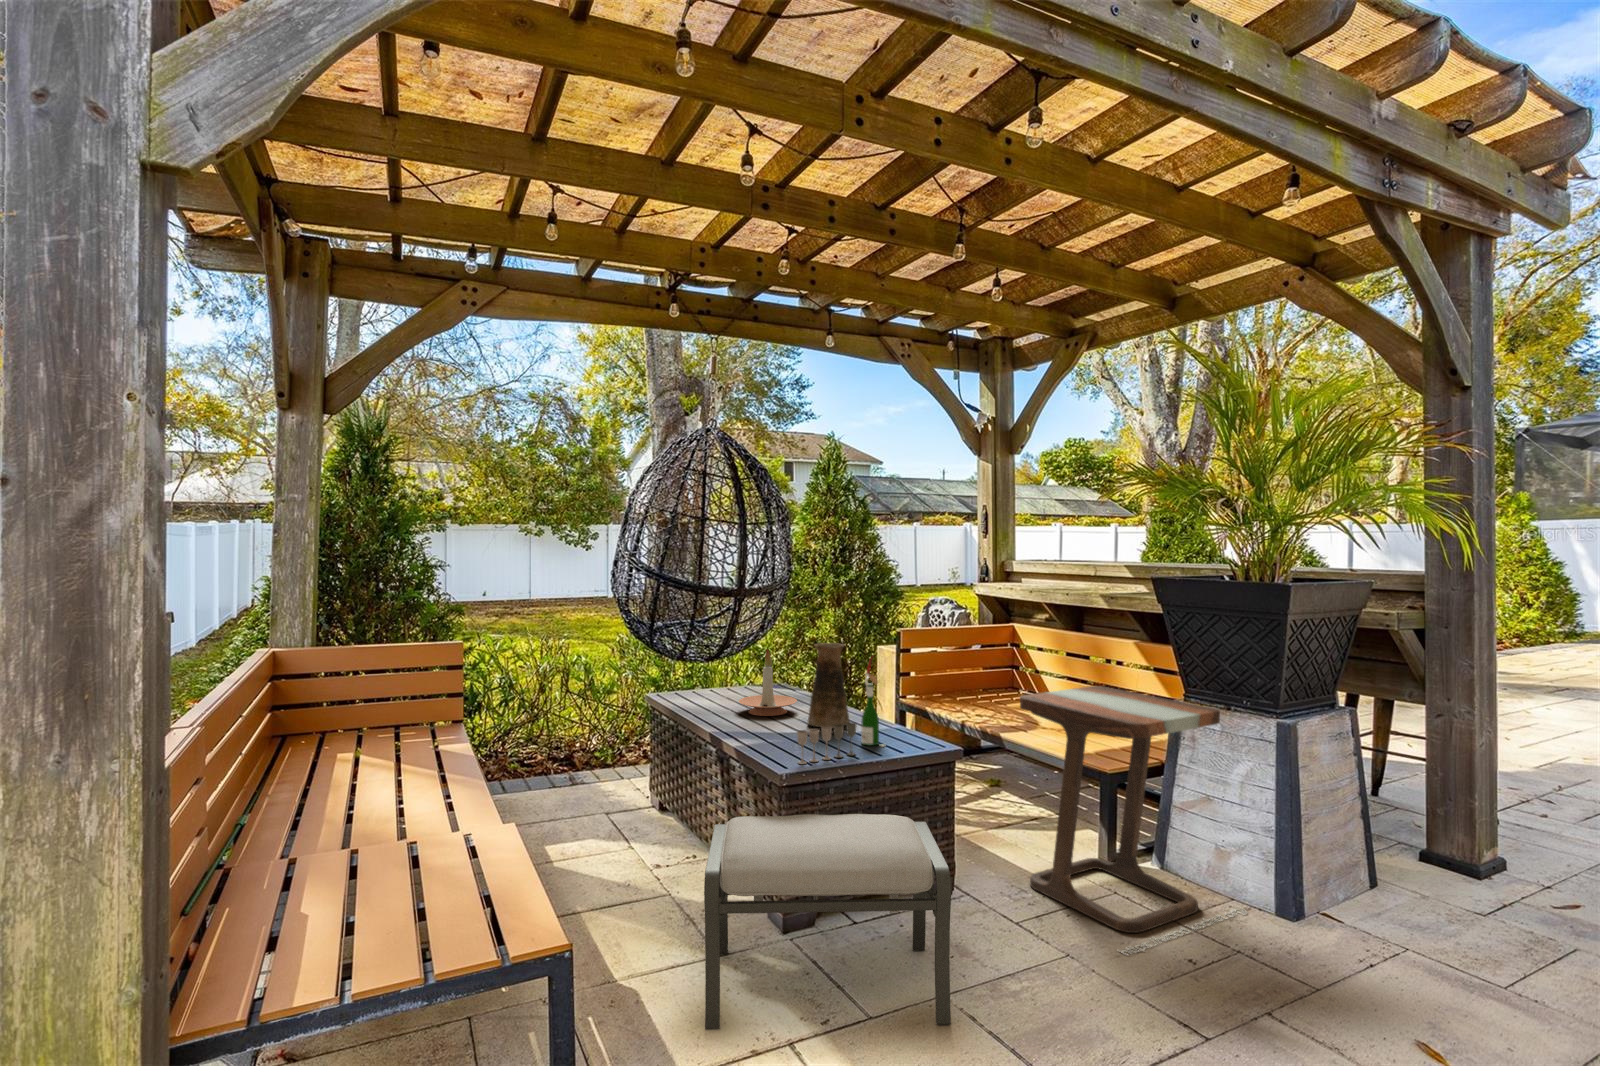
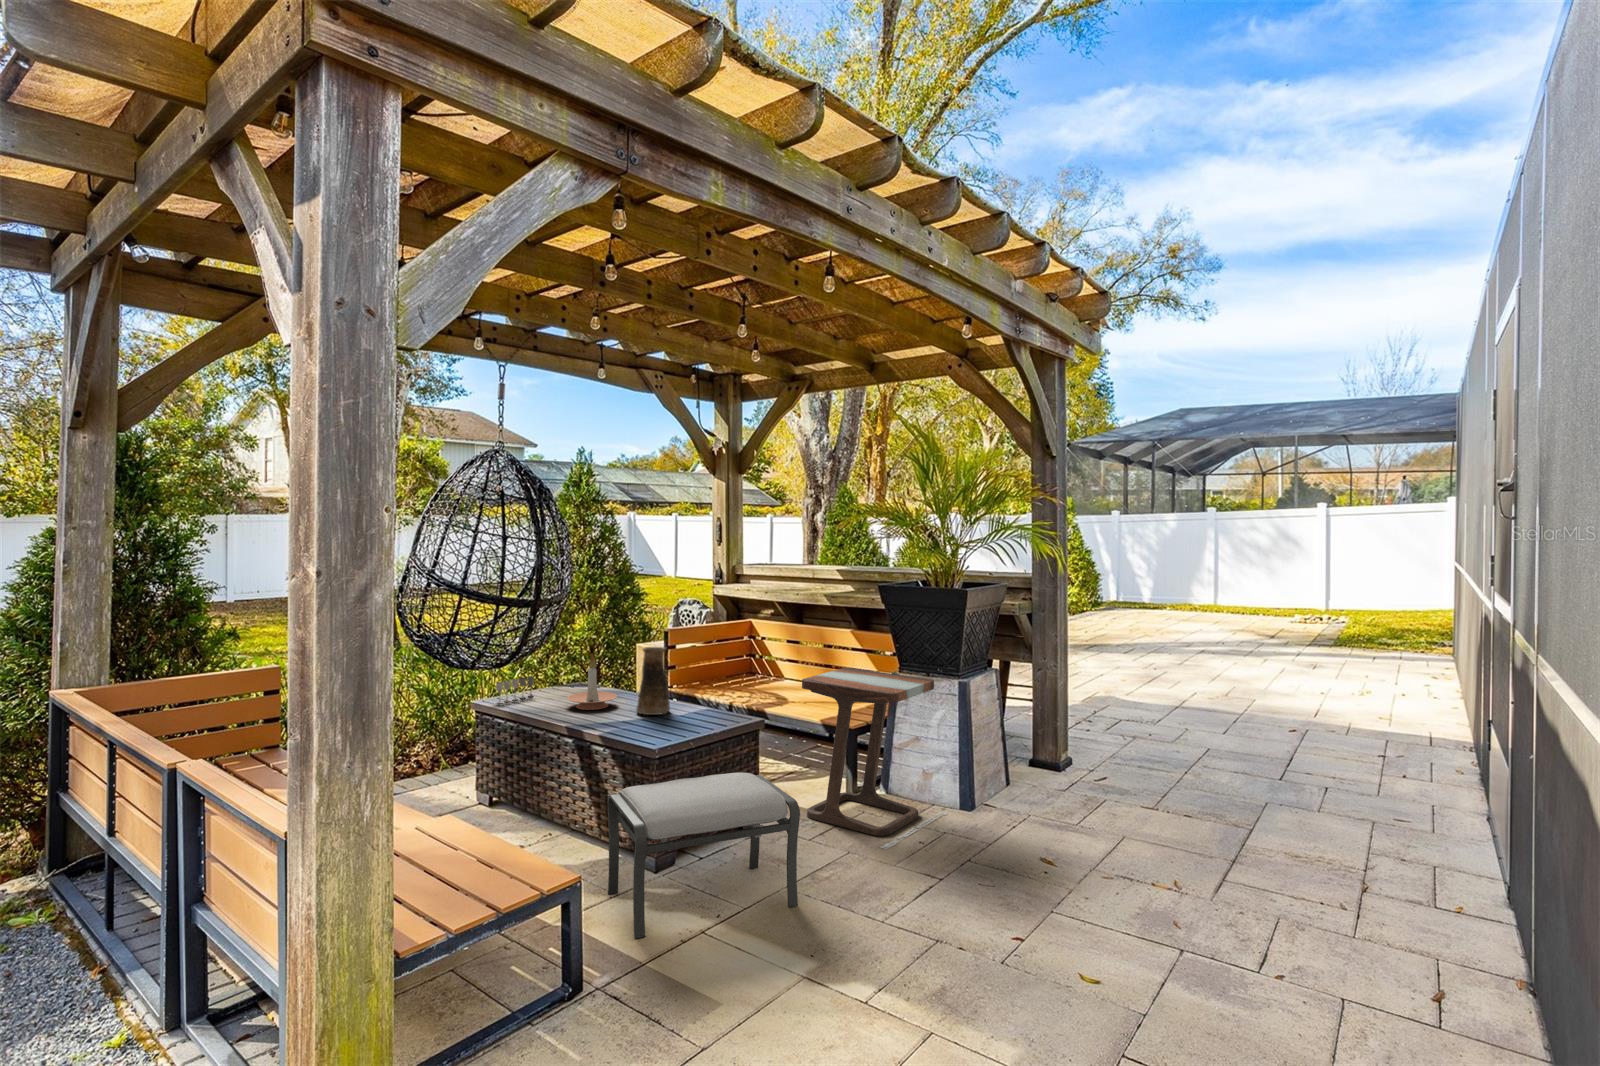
wine bottle: present [861,656,885,747] -> none [692,656,712,725]
wine glass: present [797,722,856,764] -> present [496,676,534,704]

